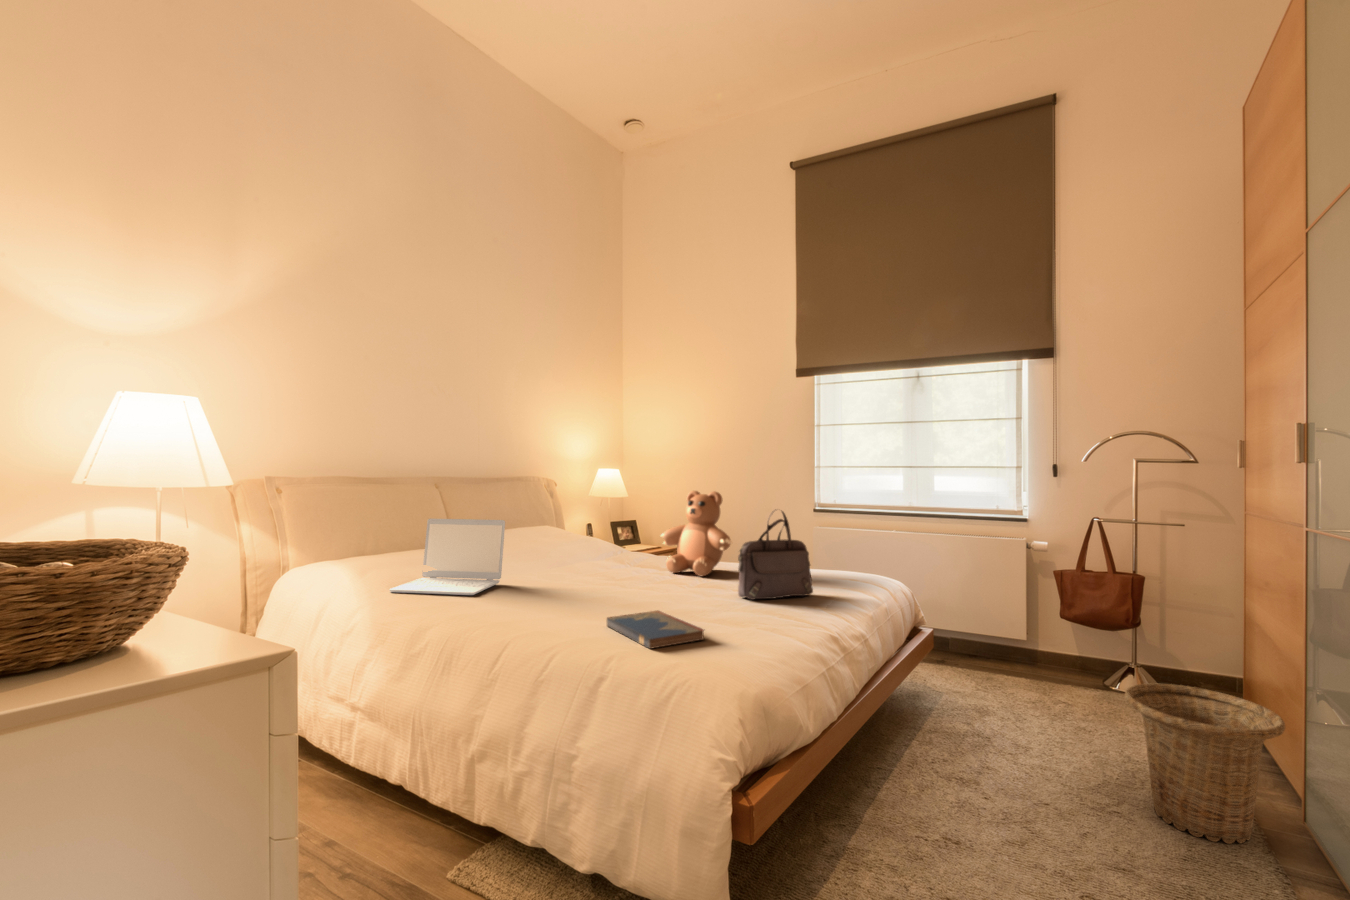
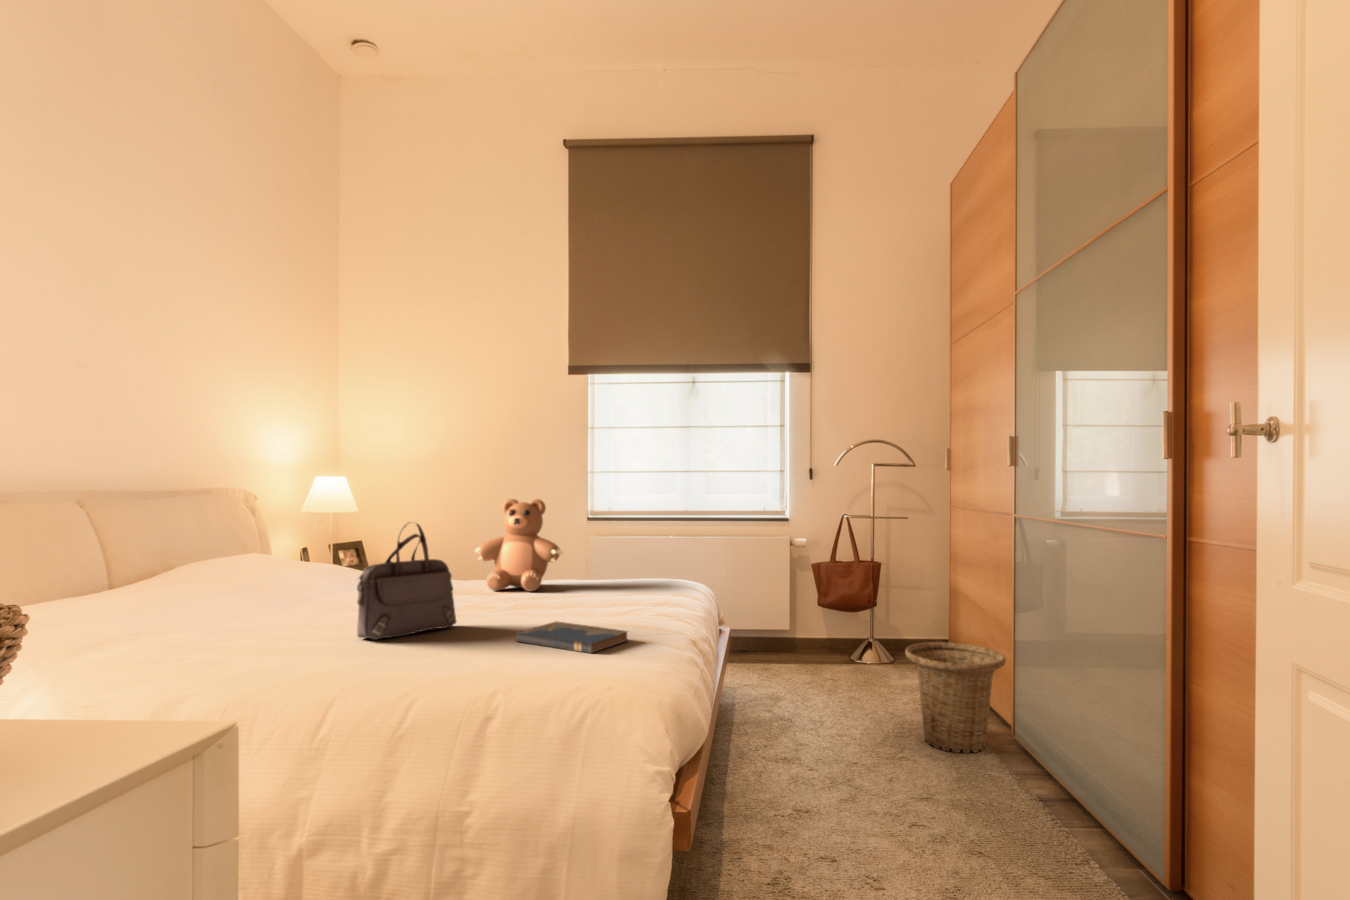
handbag: present [738,509,813,600] -> present [357,523,457,640]
laptop: present [389,519,505,595] -> none [175,540,315,639]

